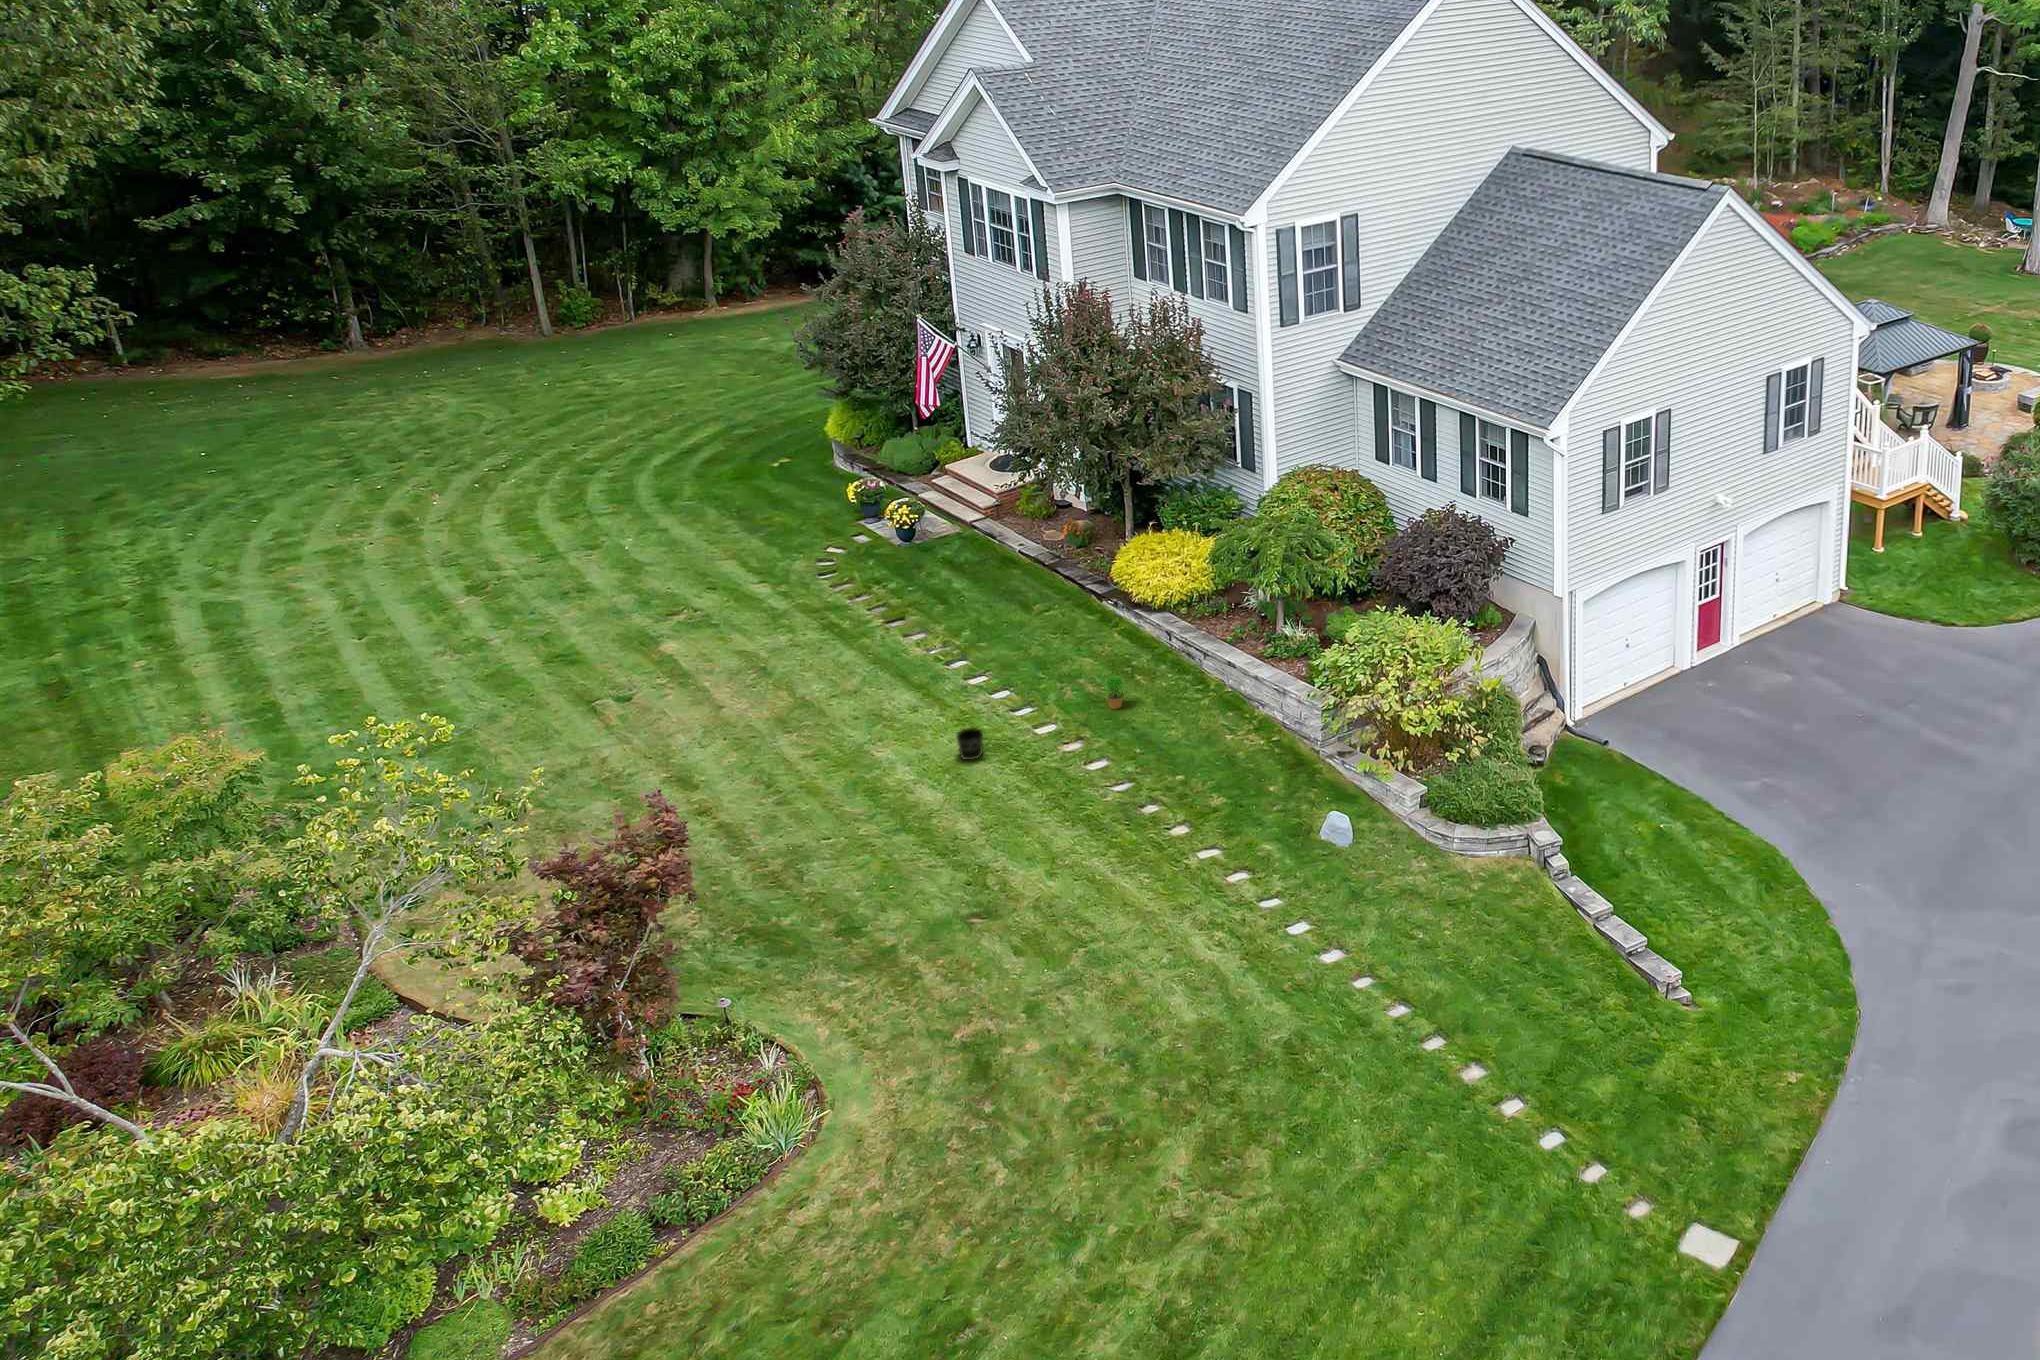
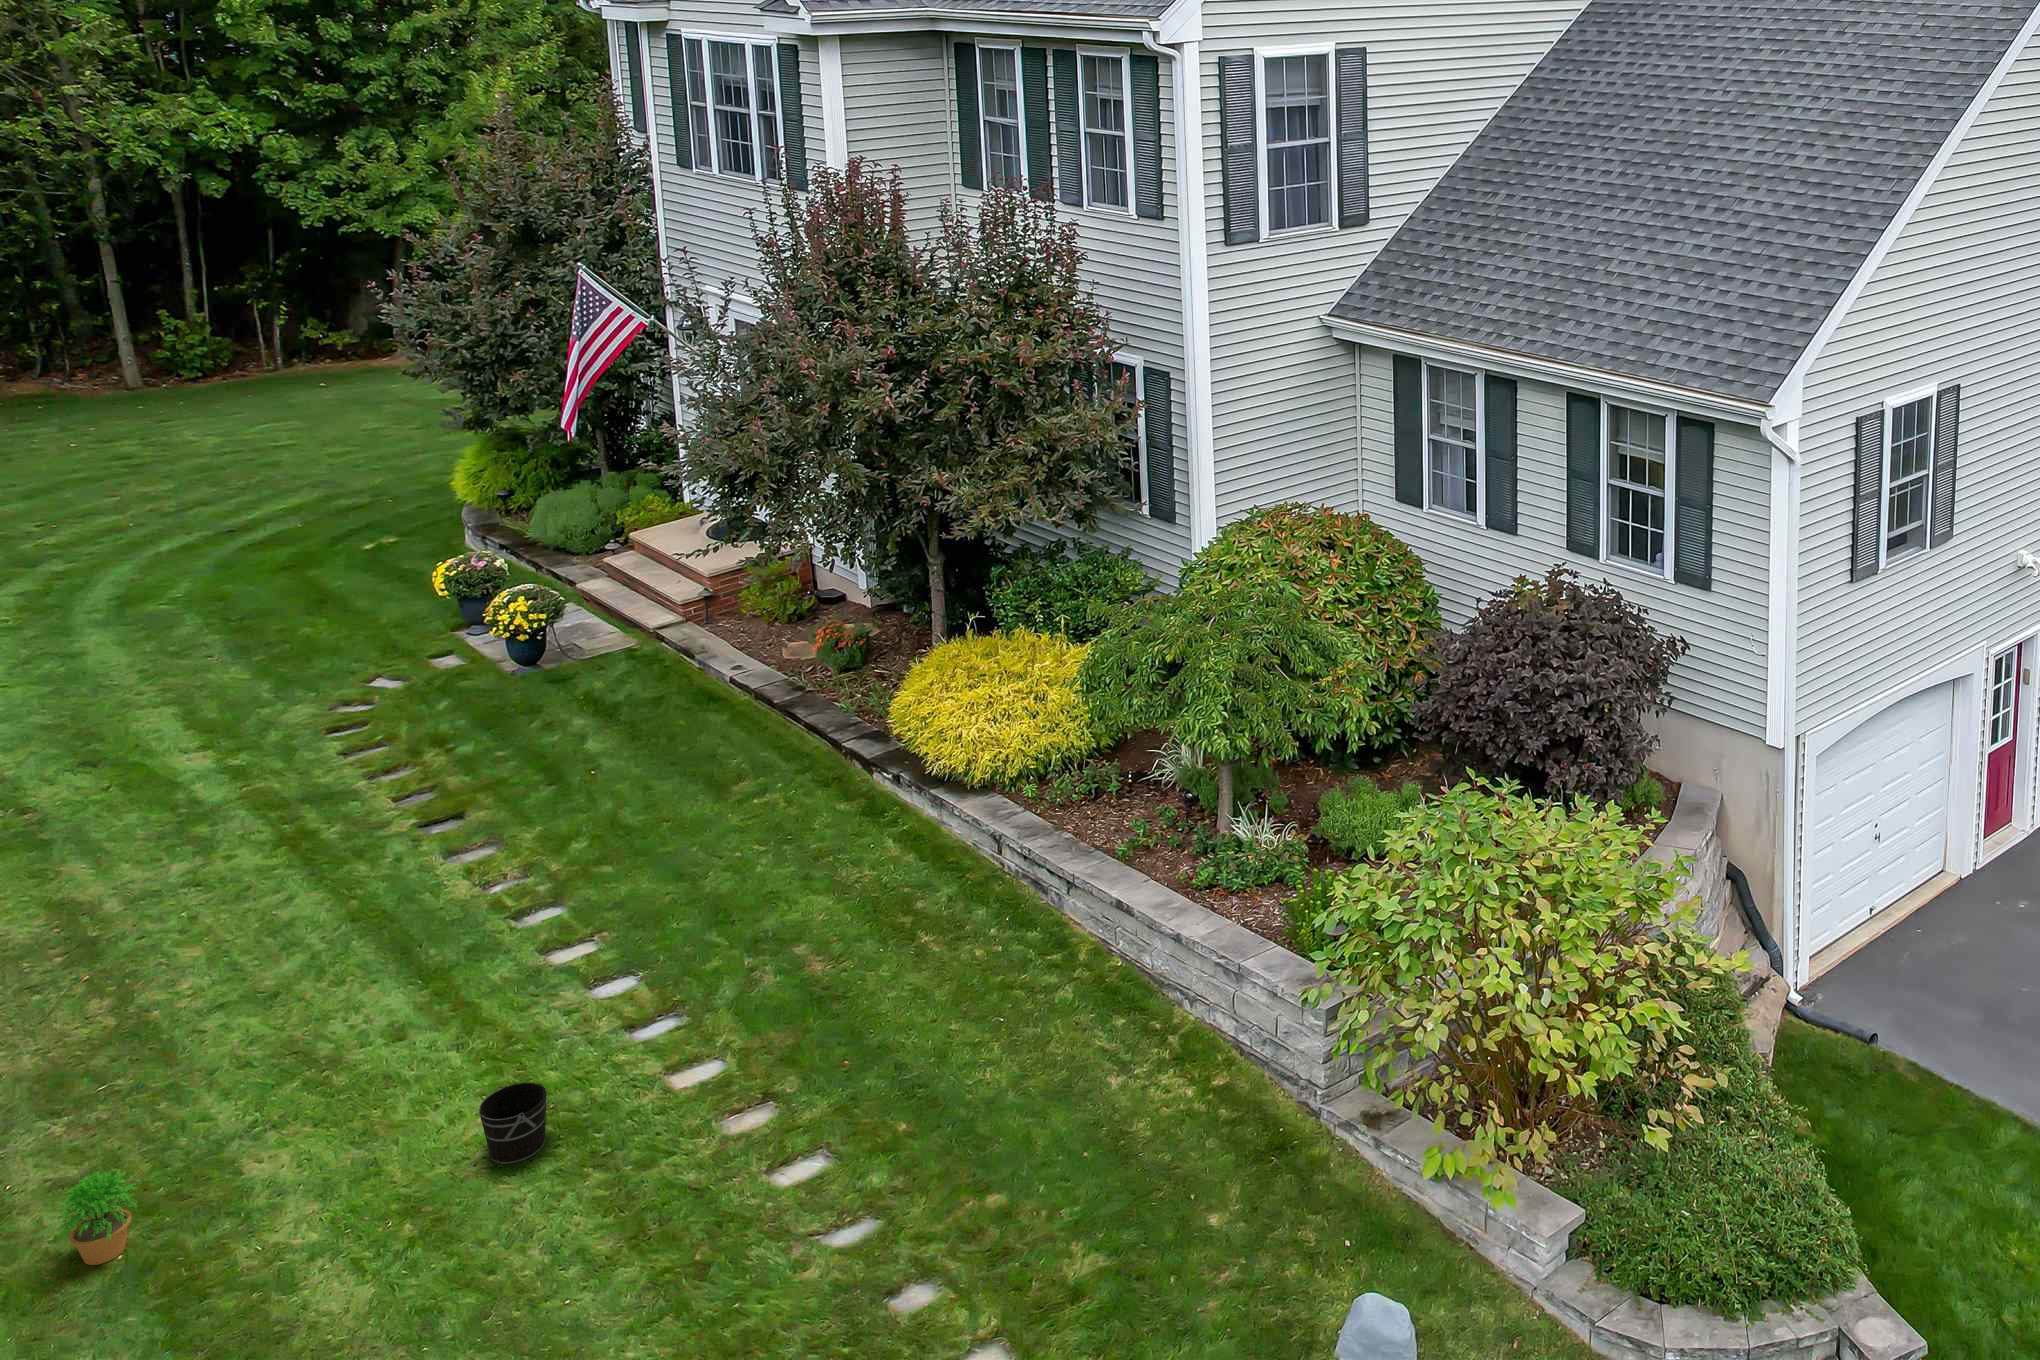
potted plant: present [1103,676,1125,709] -> present [58,1169,139,1265]

